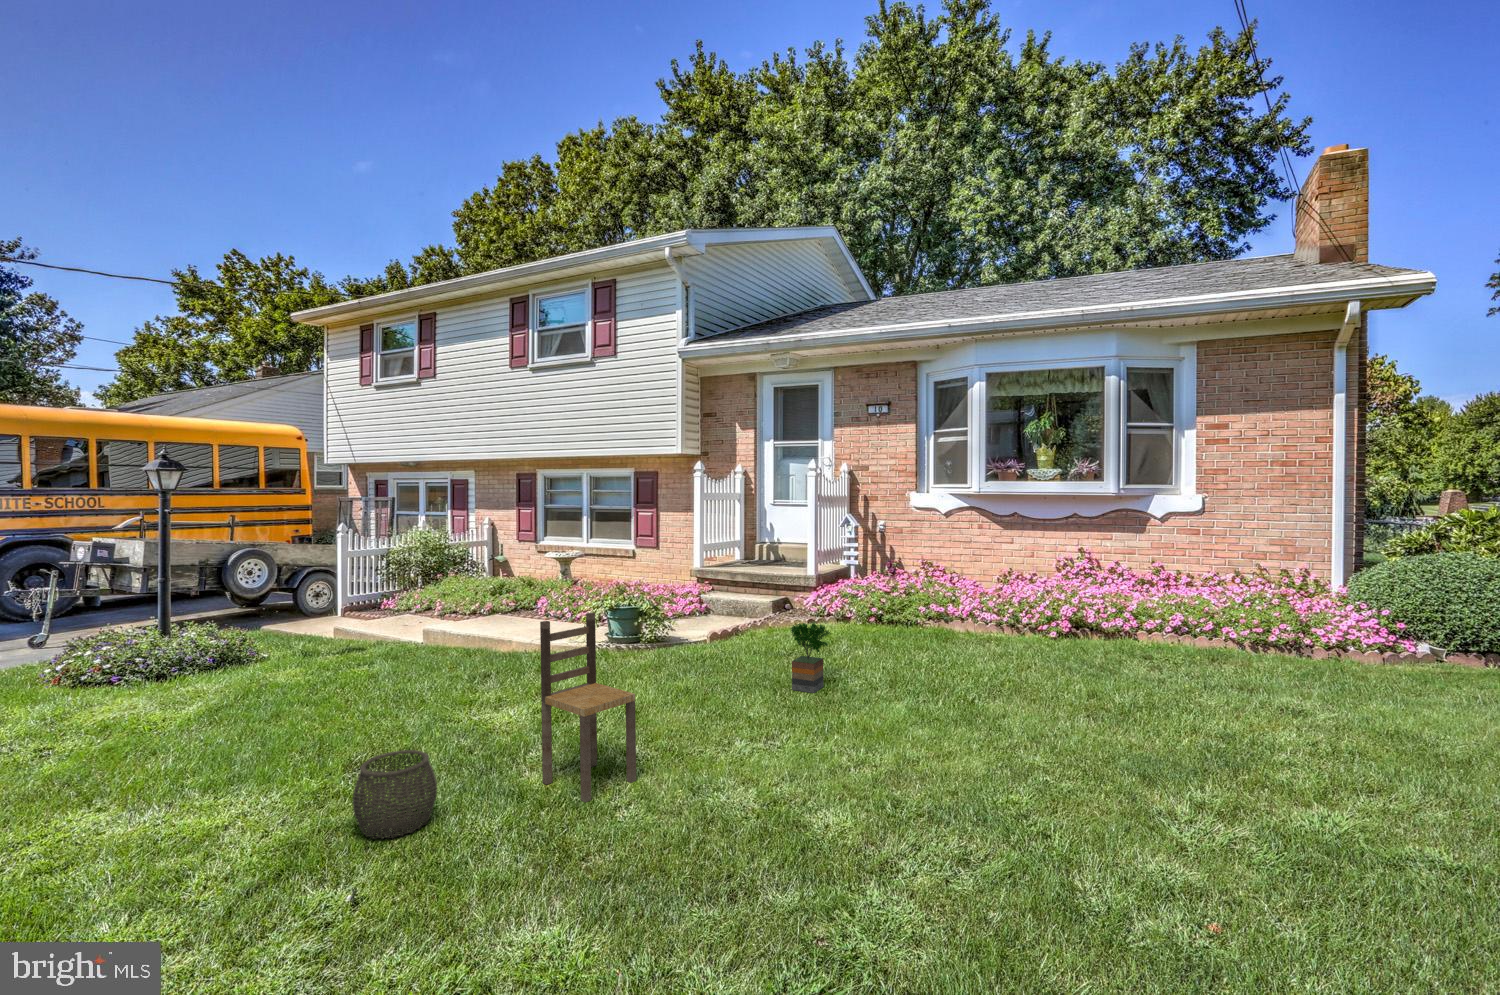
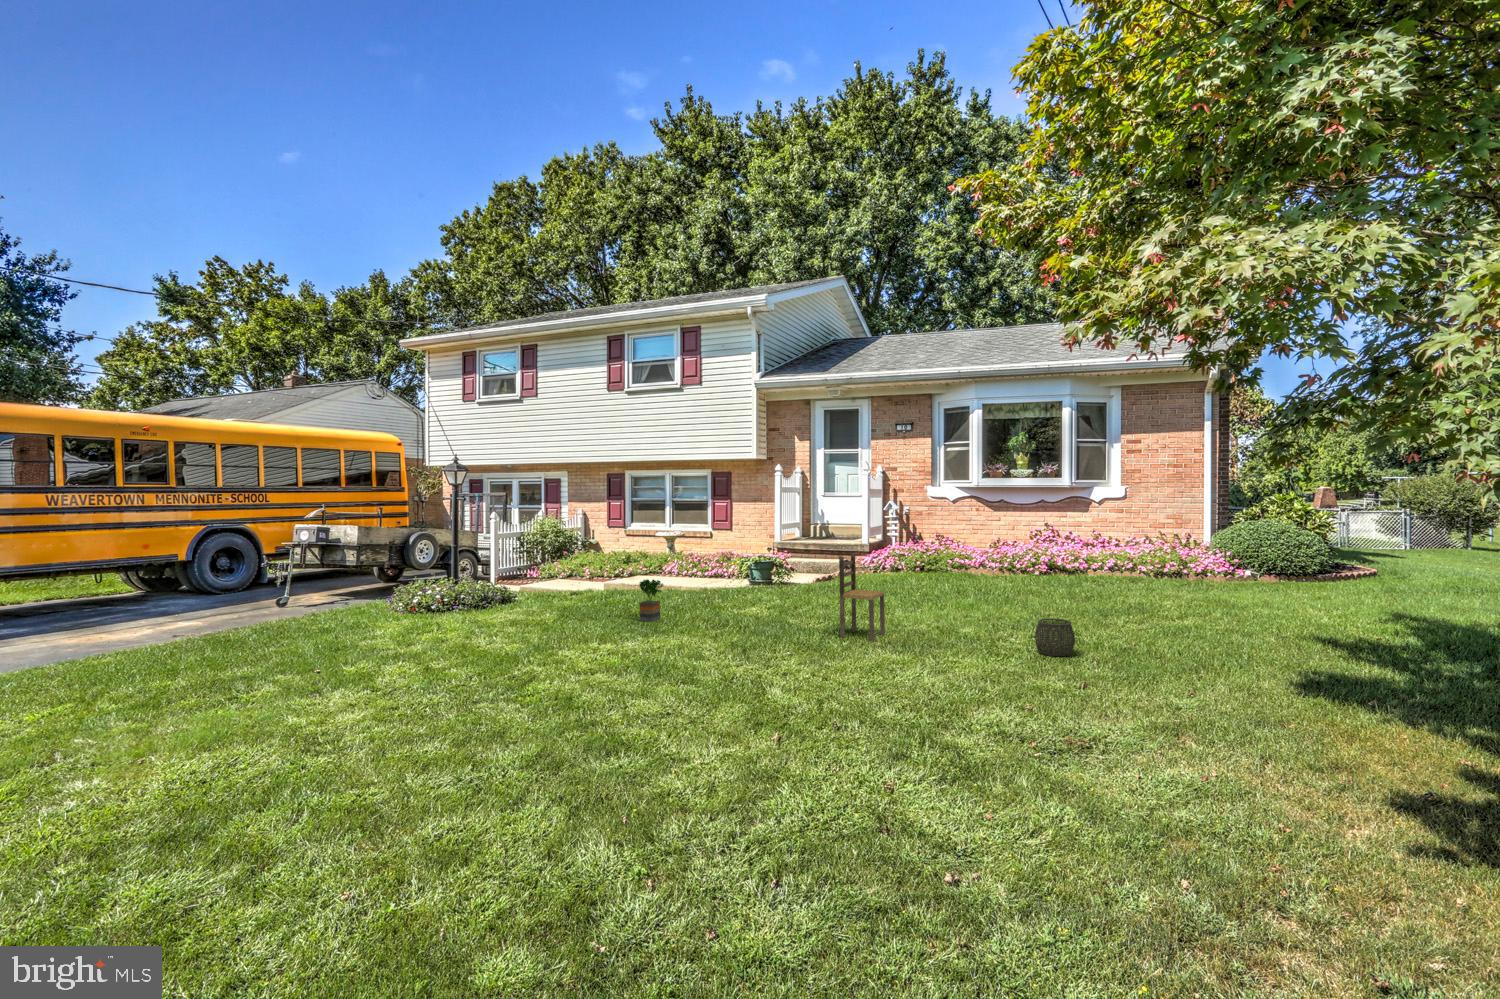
potted tree: present [791,623,831,693] -> present [639,579,663,622]
woven basket: present [352,750,437,839] -> present [1035,618,1075,656]

